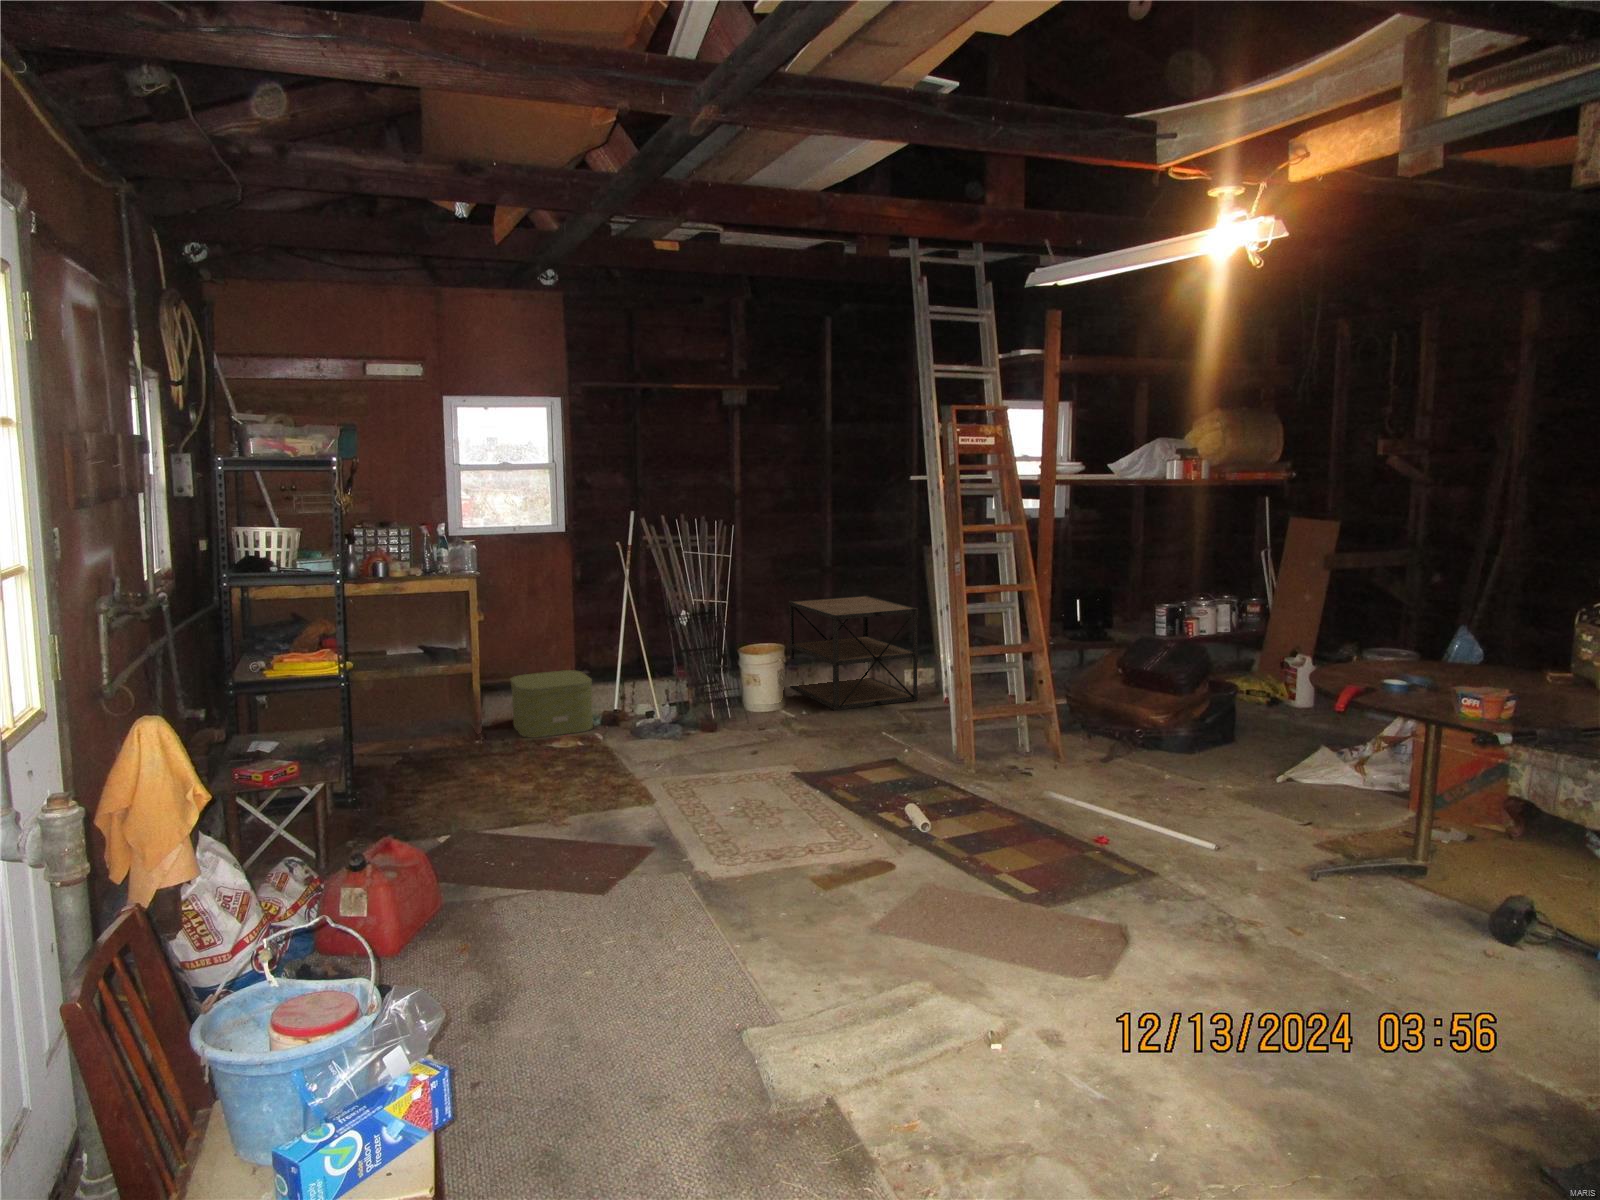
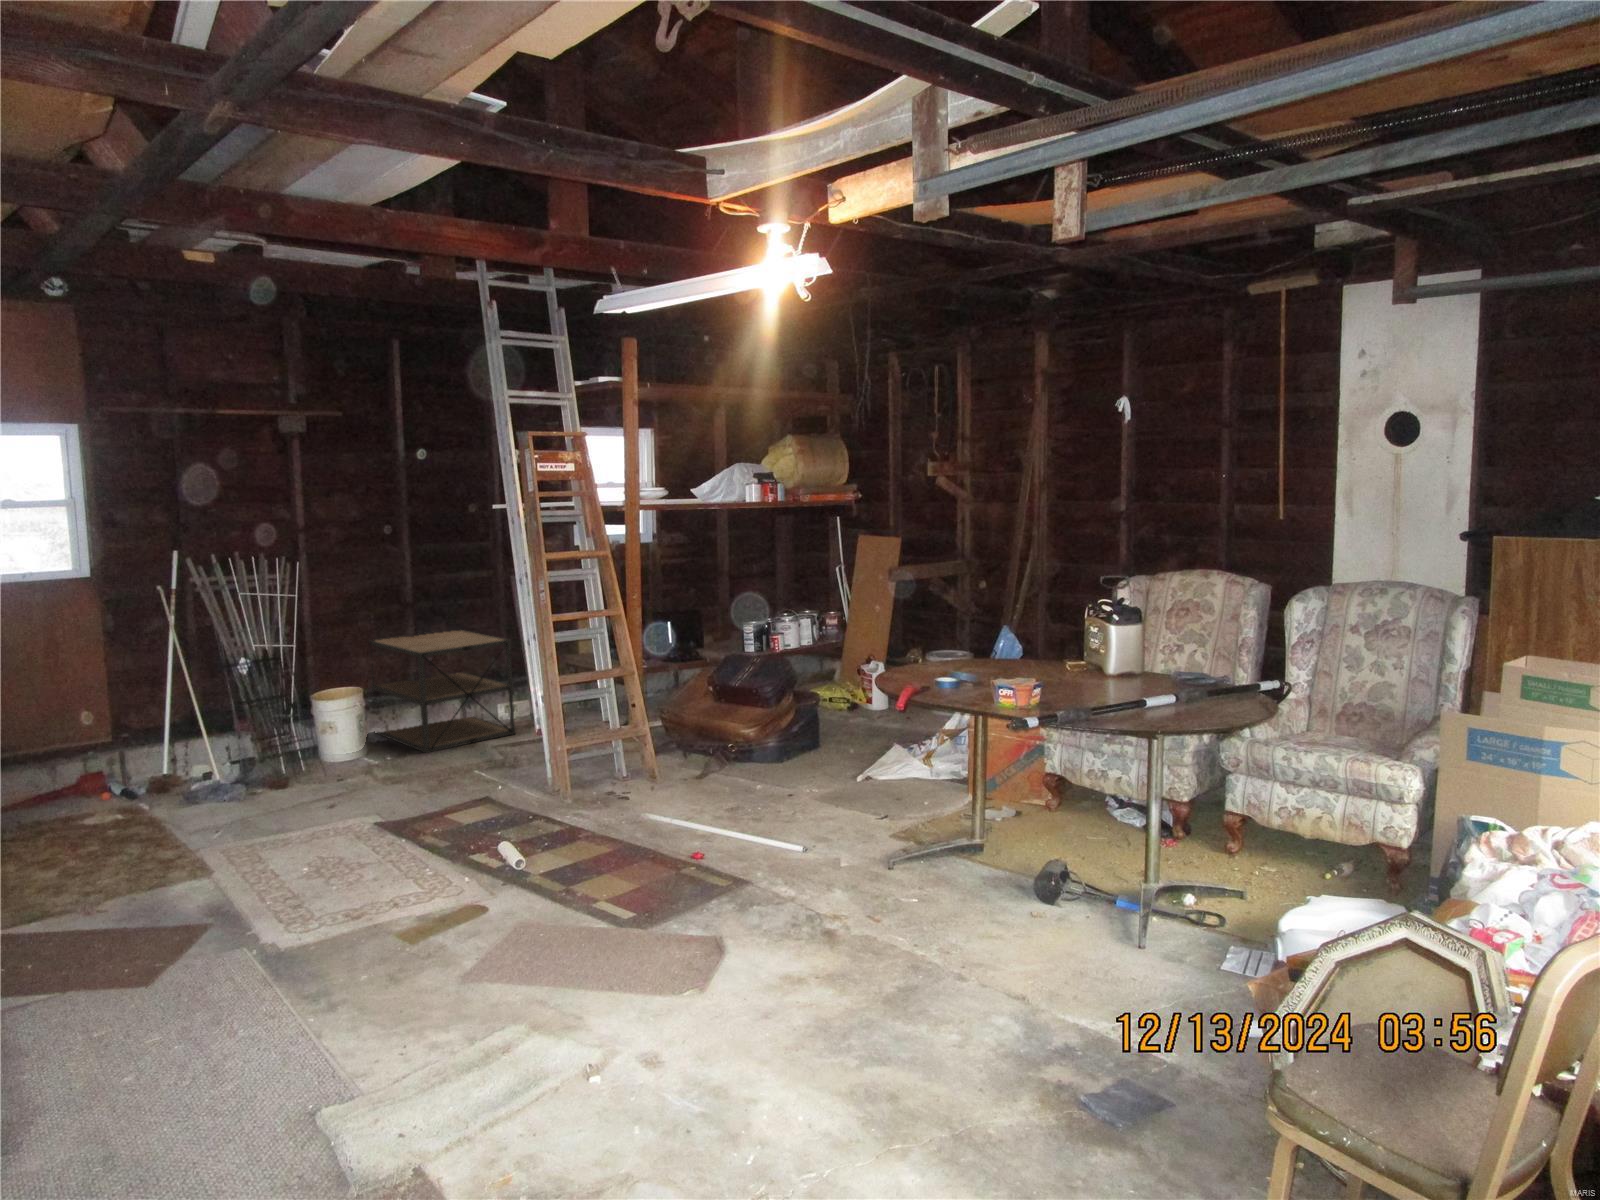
storage box: present [510,670,593,738] -> none [15,737,132,821]

